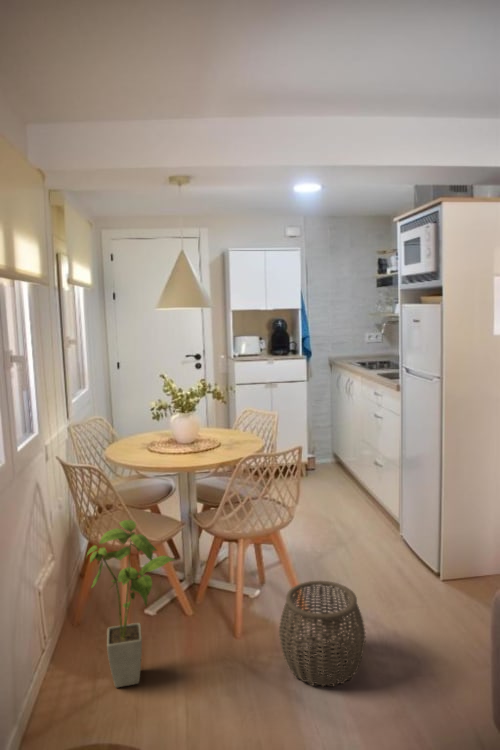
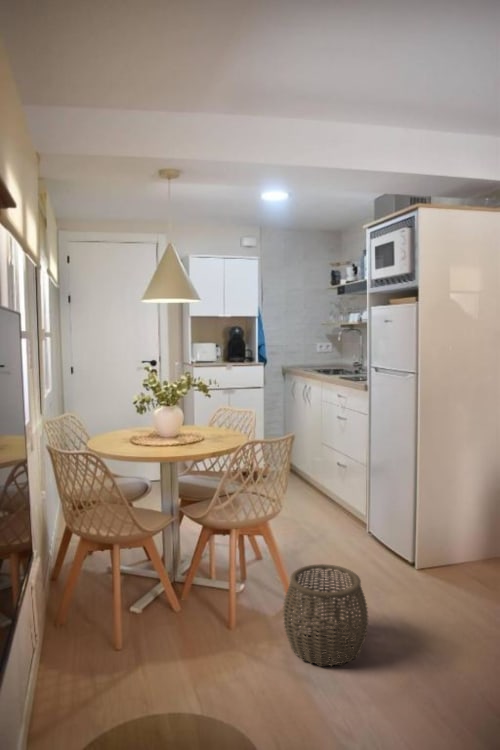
house plant: present [87,520,176,687] -> none [87,504,180,683]

